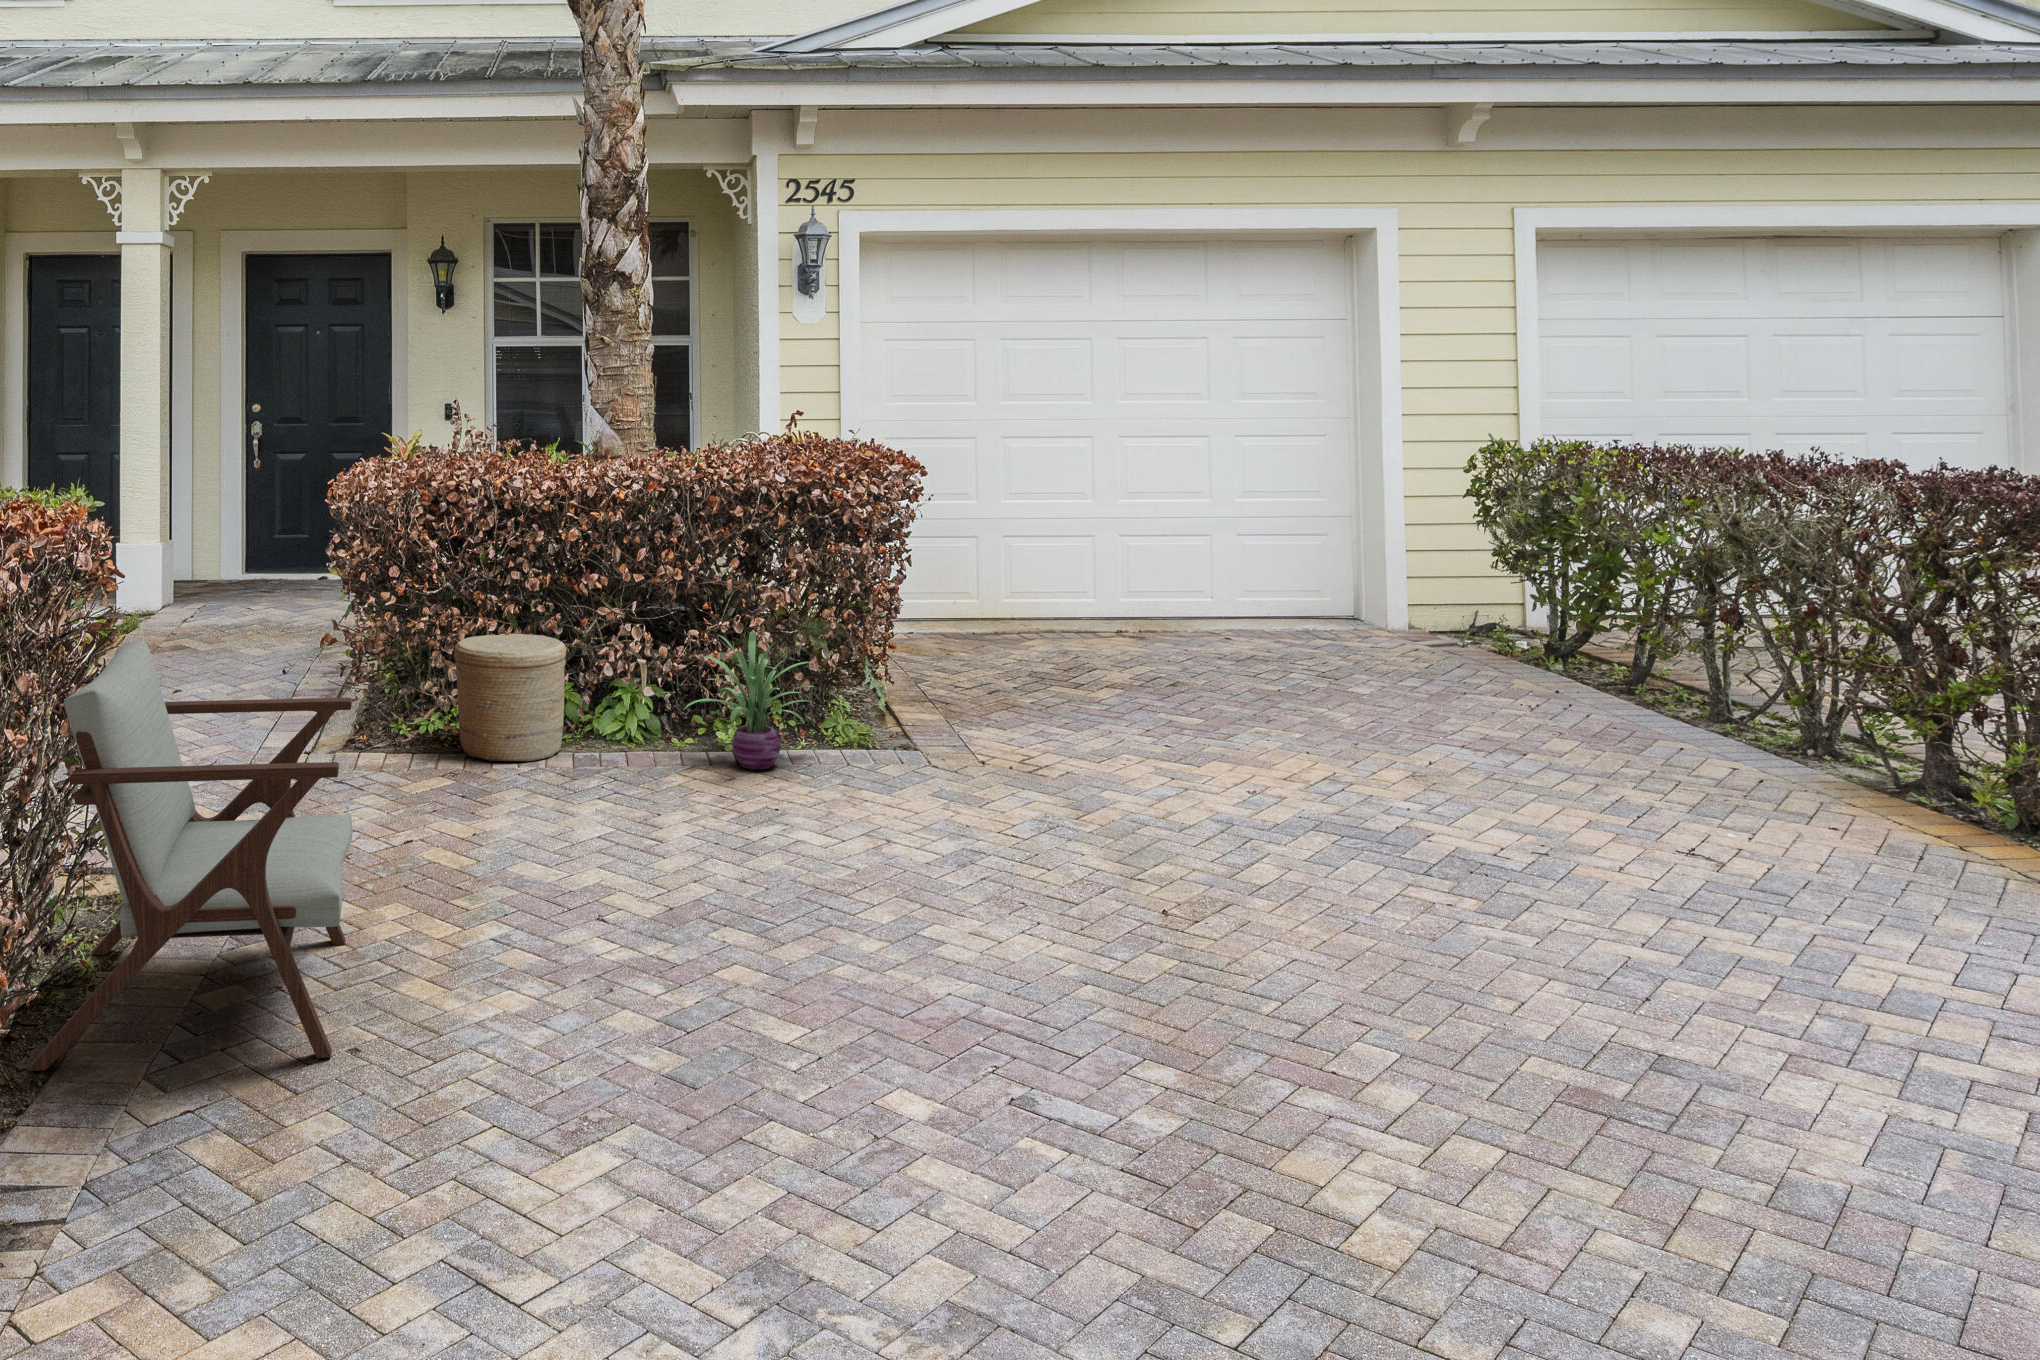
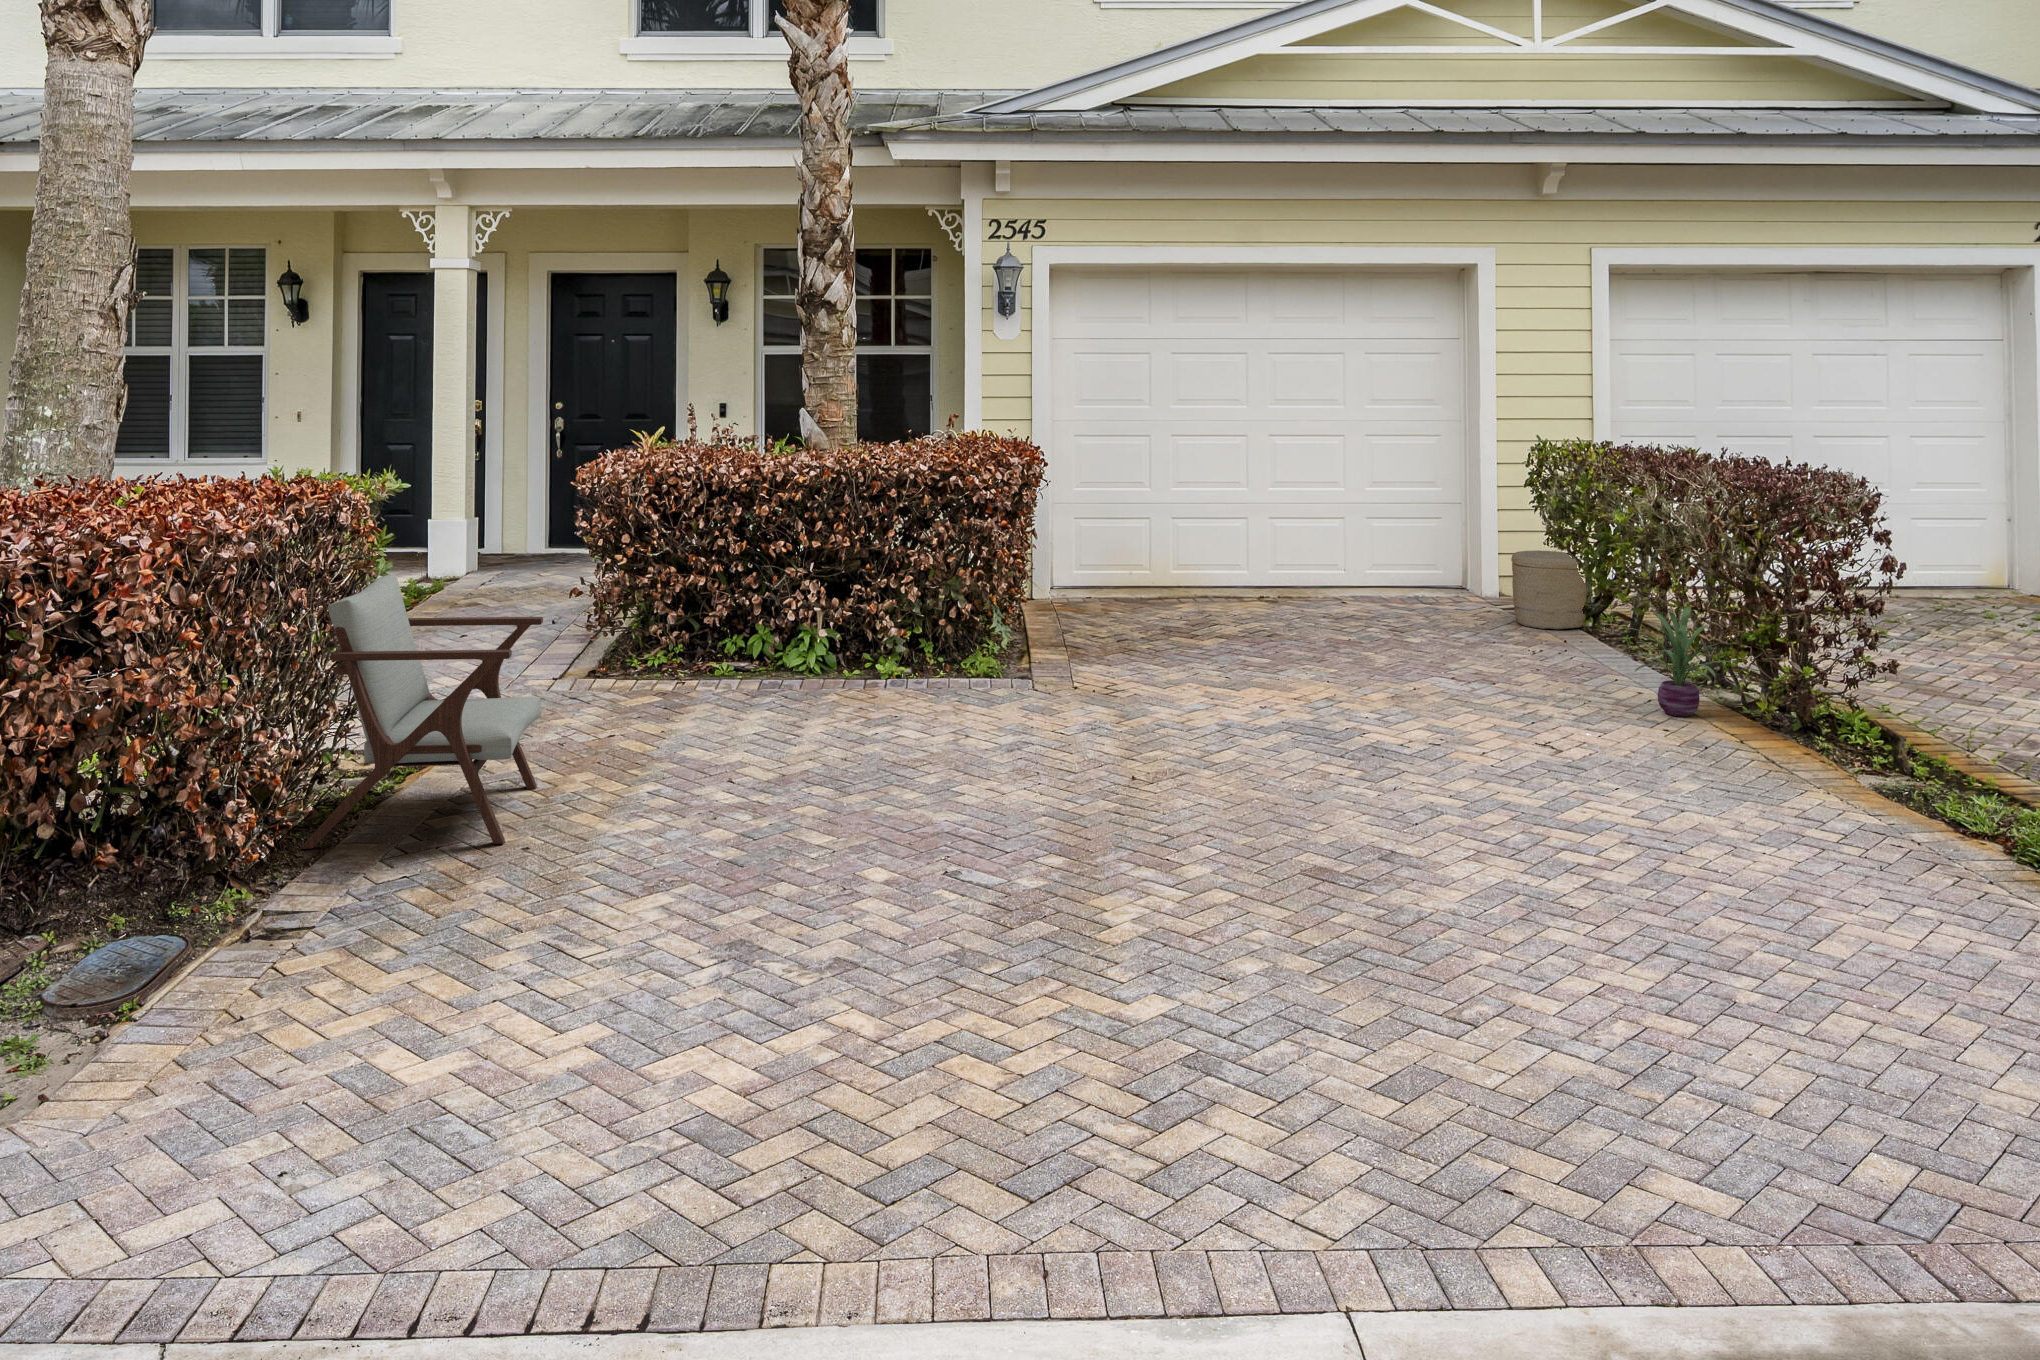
decorative plant: present [684,631,813,770] -> present [1623,606,1736,716]
woven basket: present [454,634,566,761] -> present [1511,550,1587,629]

